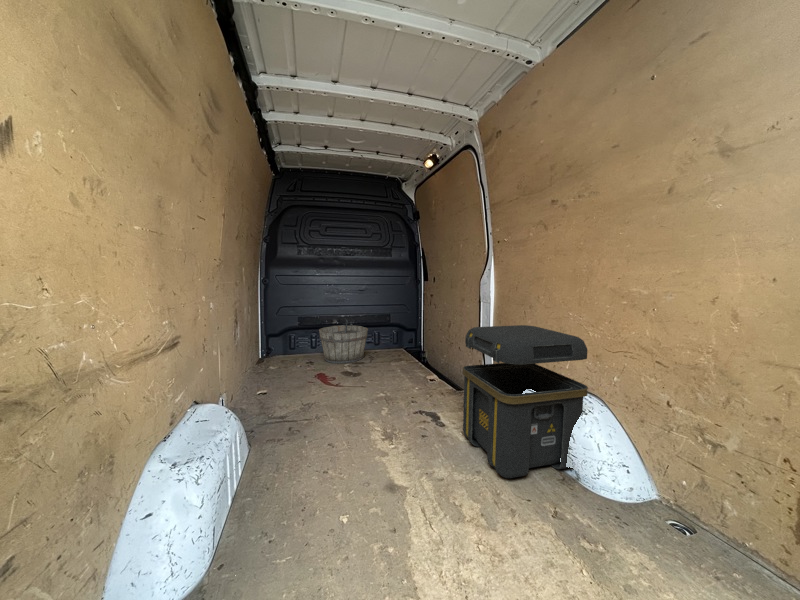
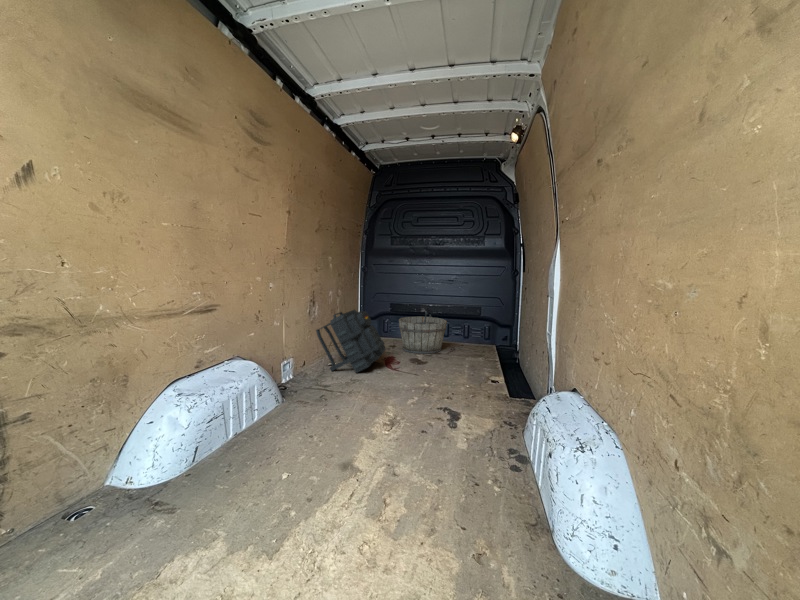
backpack: none [245,325,327,398] -> present [316,310,385,373]
toolbox: present [463,325,588,478] -> none [451,322,591,519]

